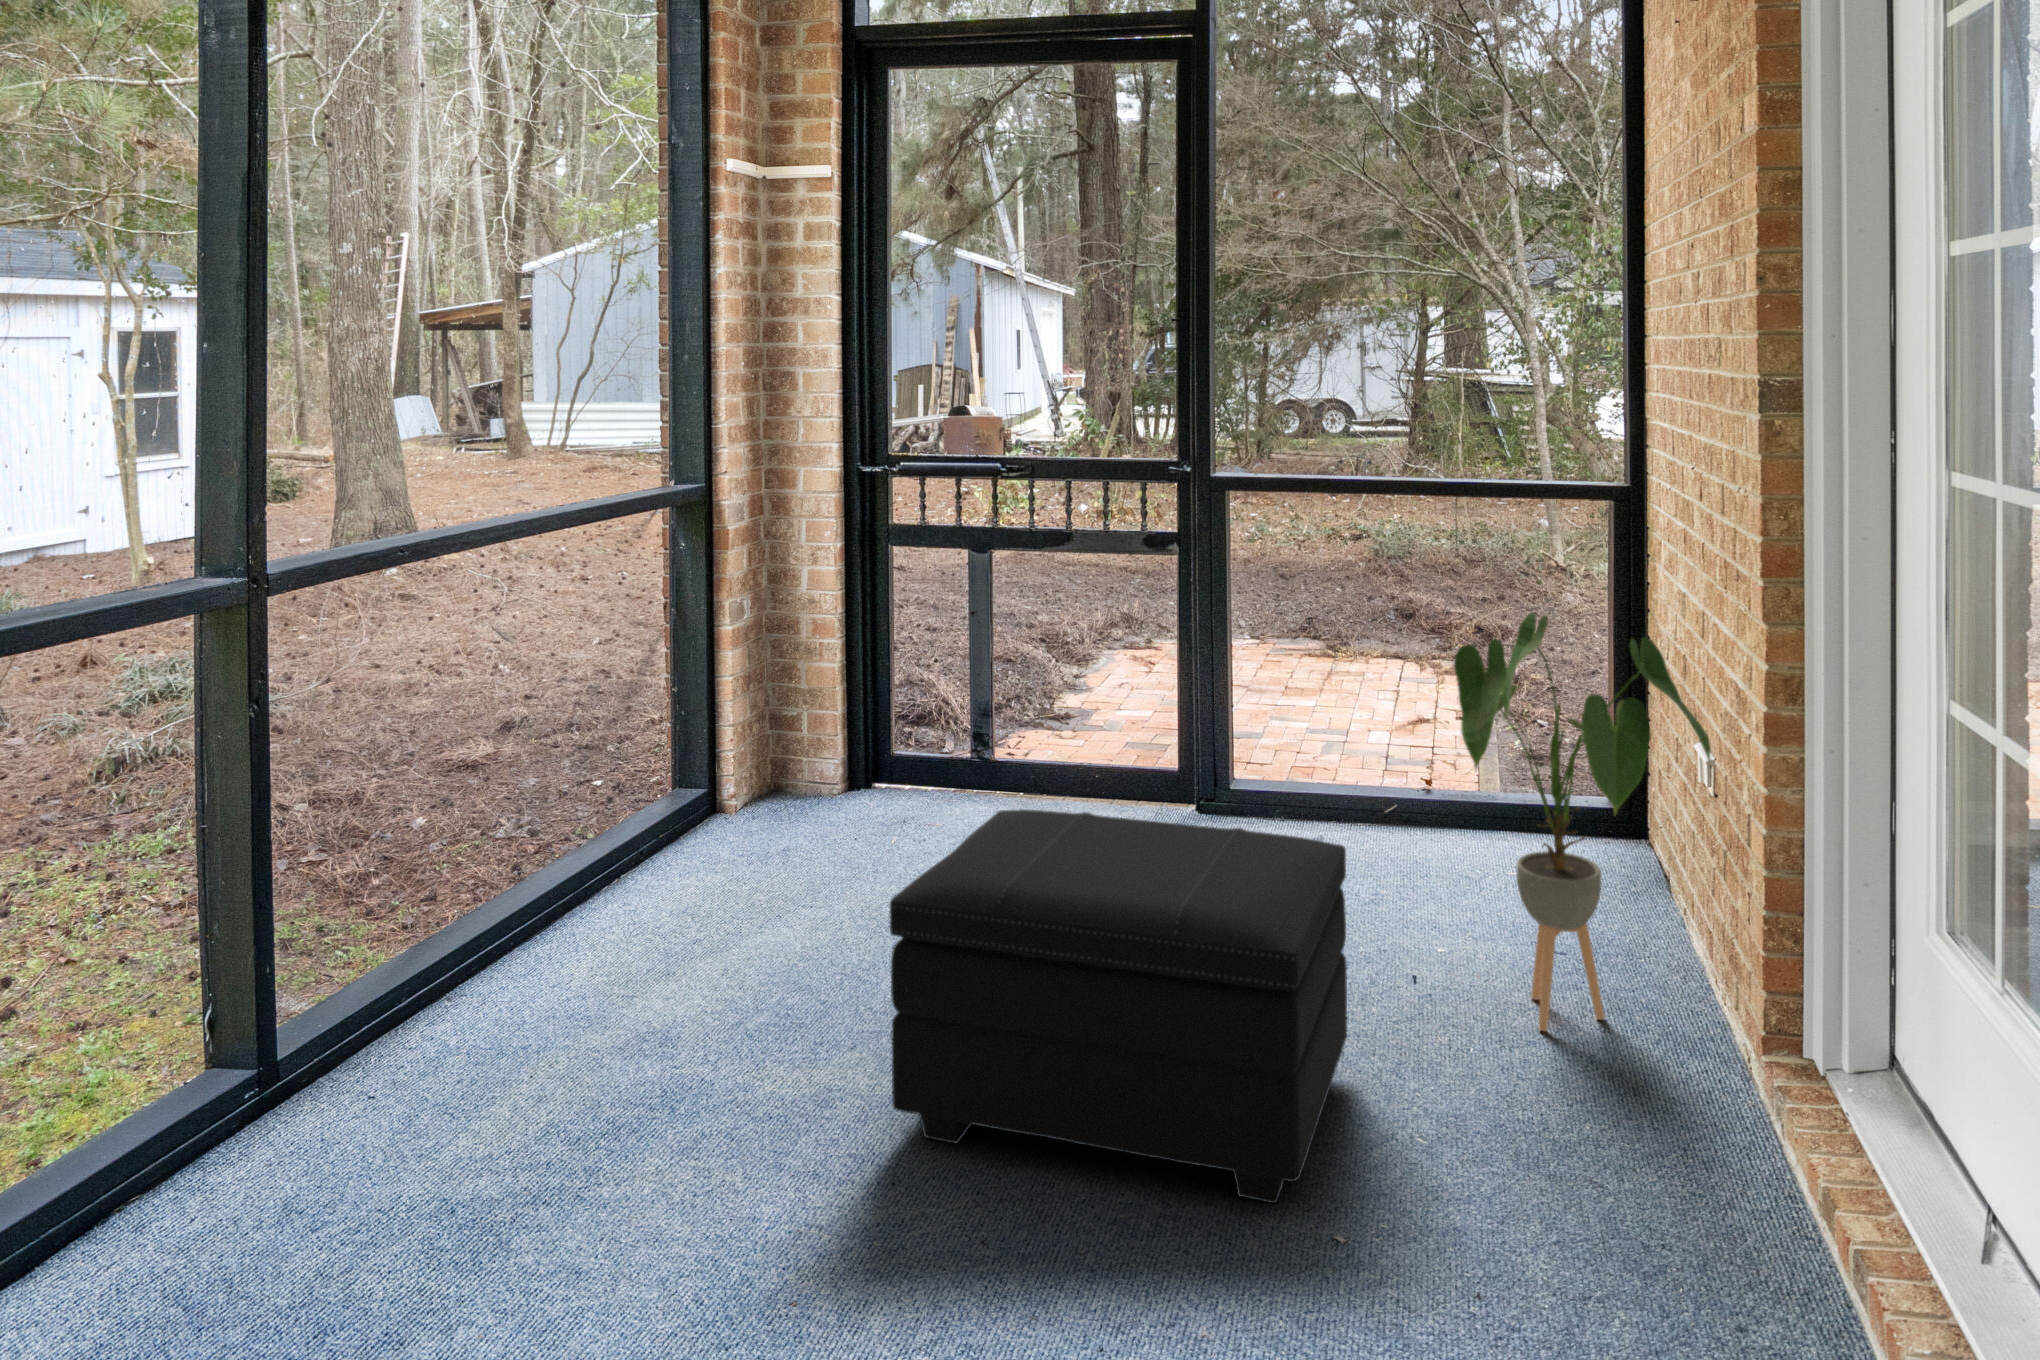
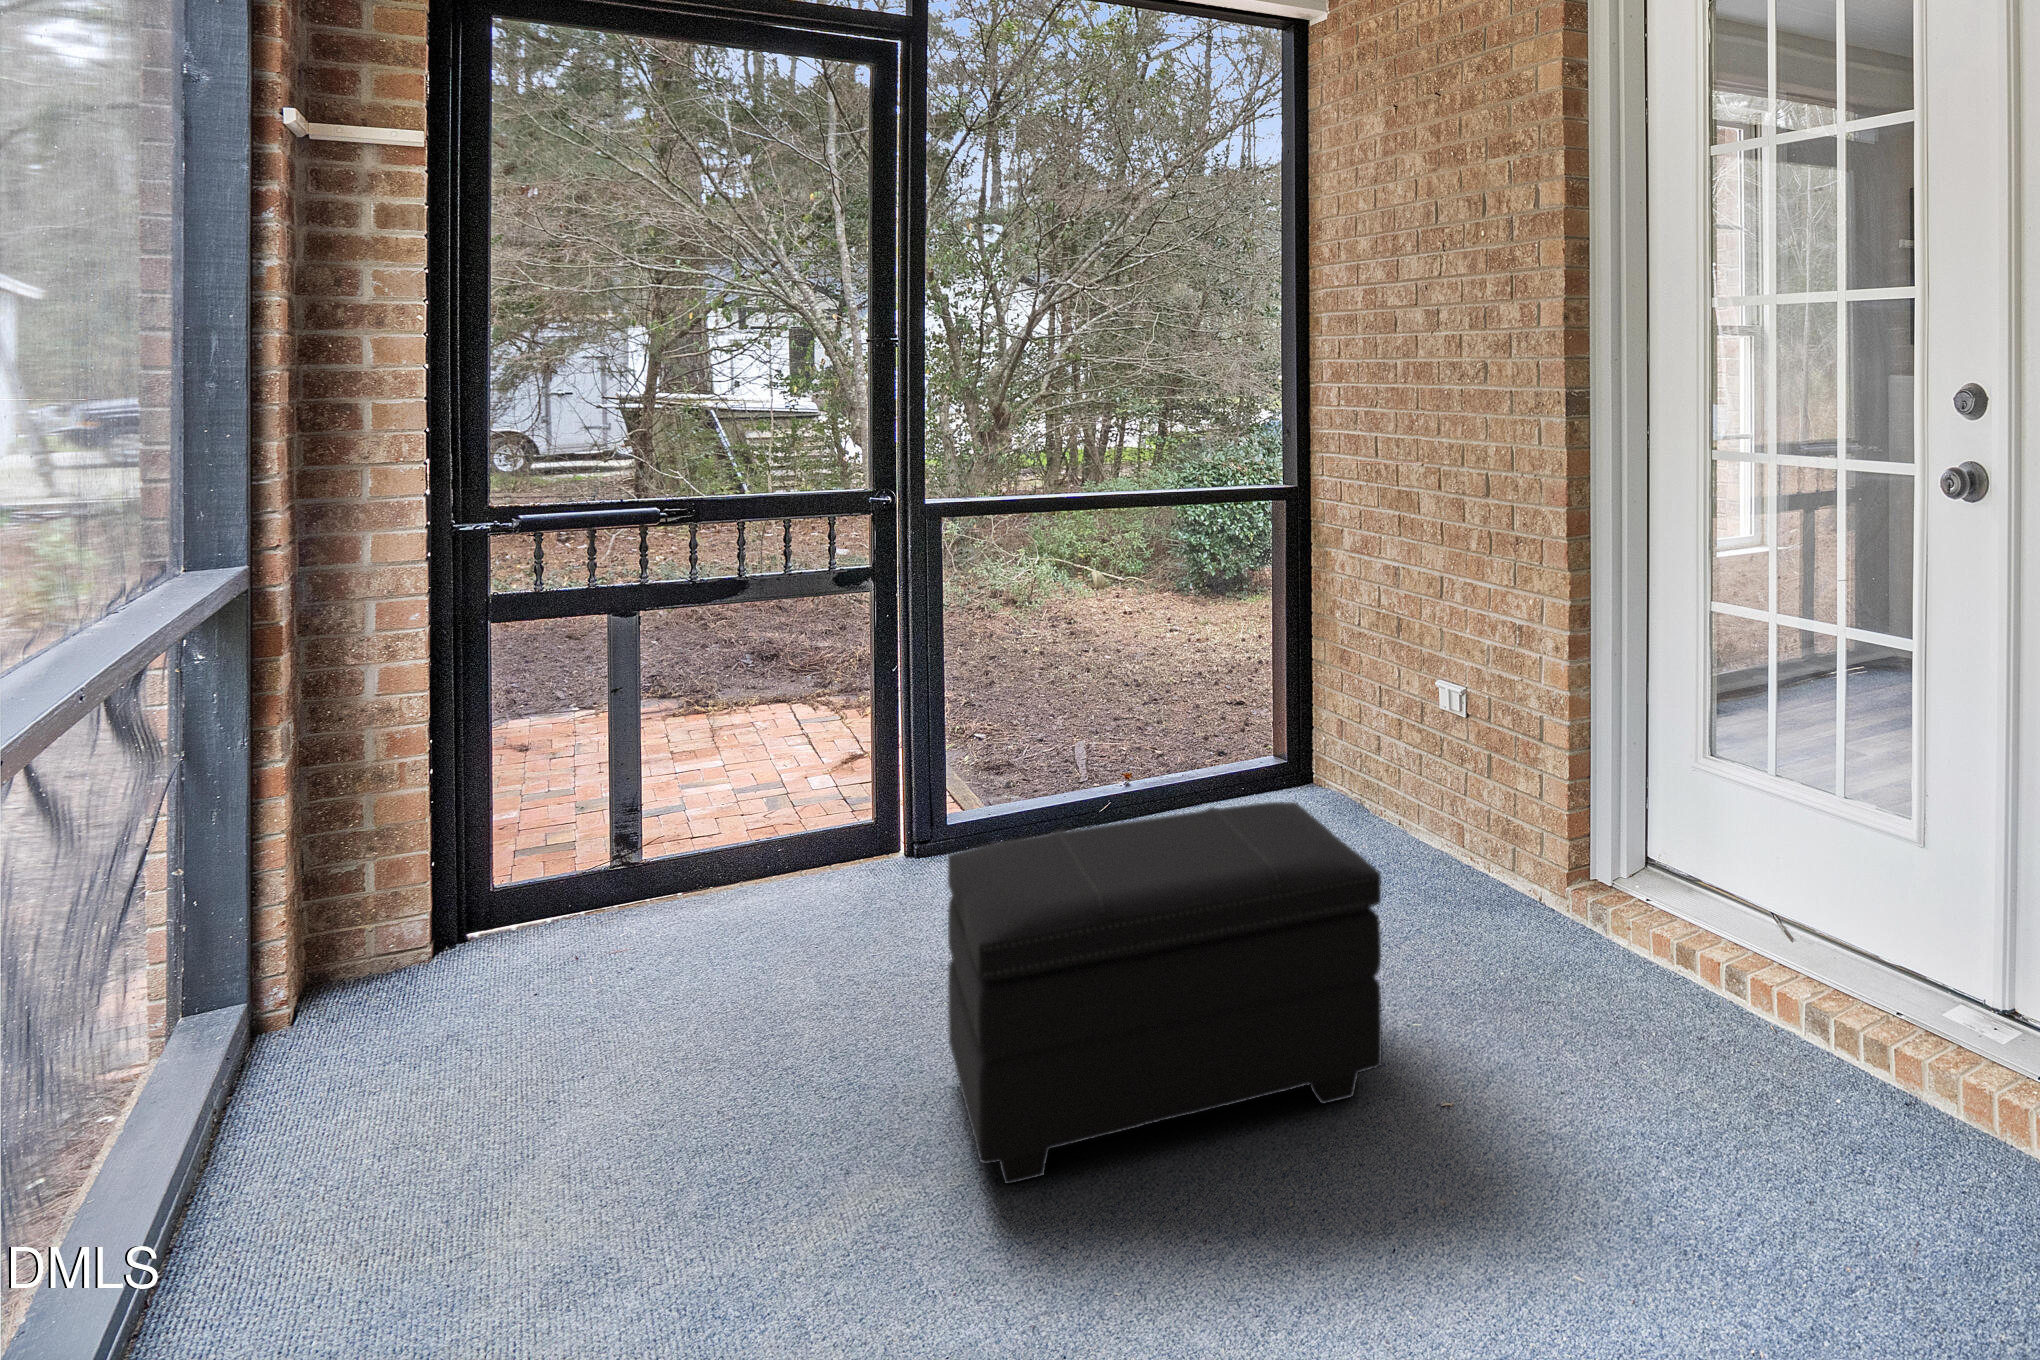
house plant: present [1454,612,1711,1031] -> none [1311,587,1513,926]

